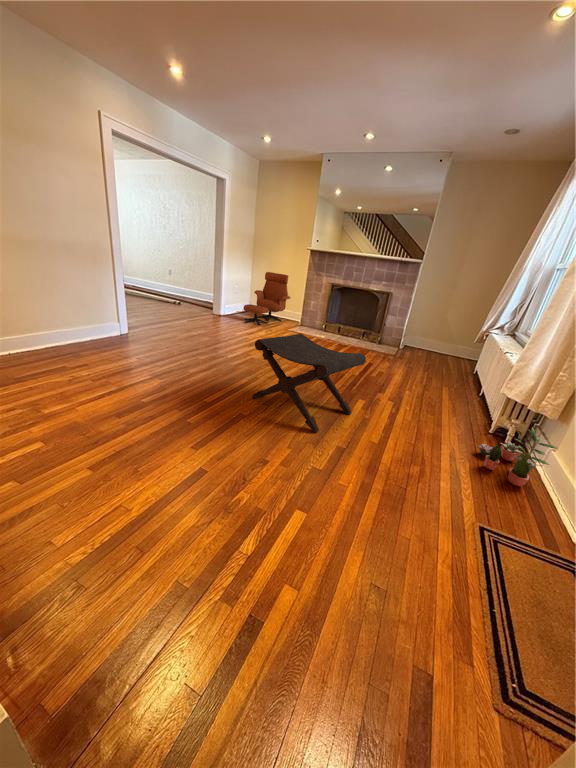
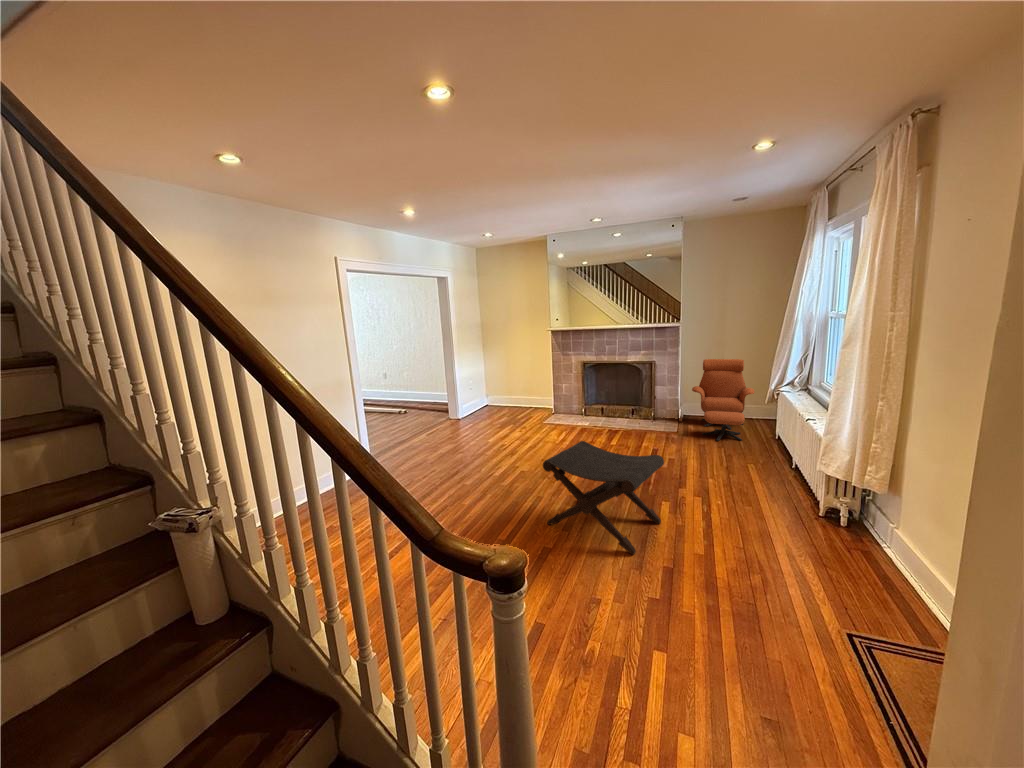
lounge chair: present [244,272,290,325] -> present [692,359,755,441]
potted plant: present [479,428,558,486] -> none [814,507,899,577]

